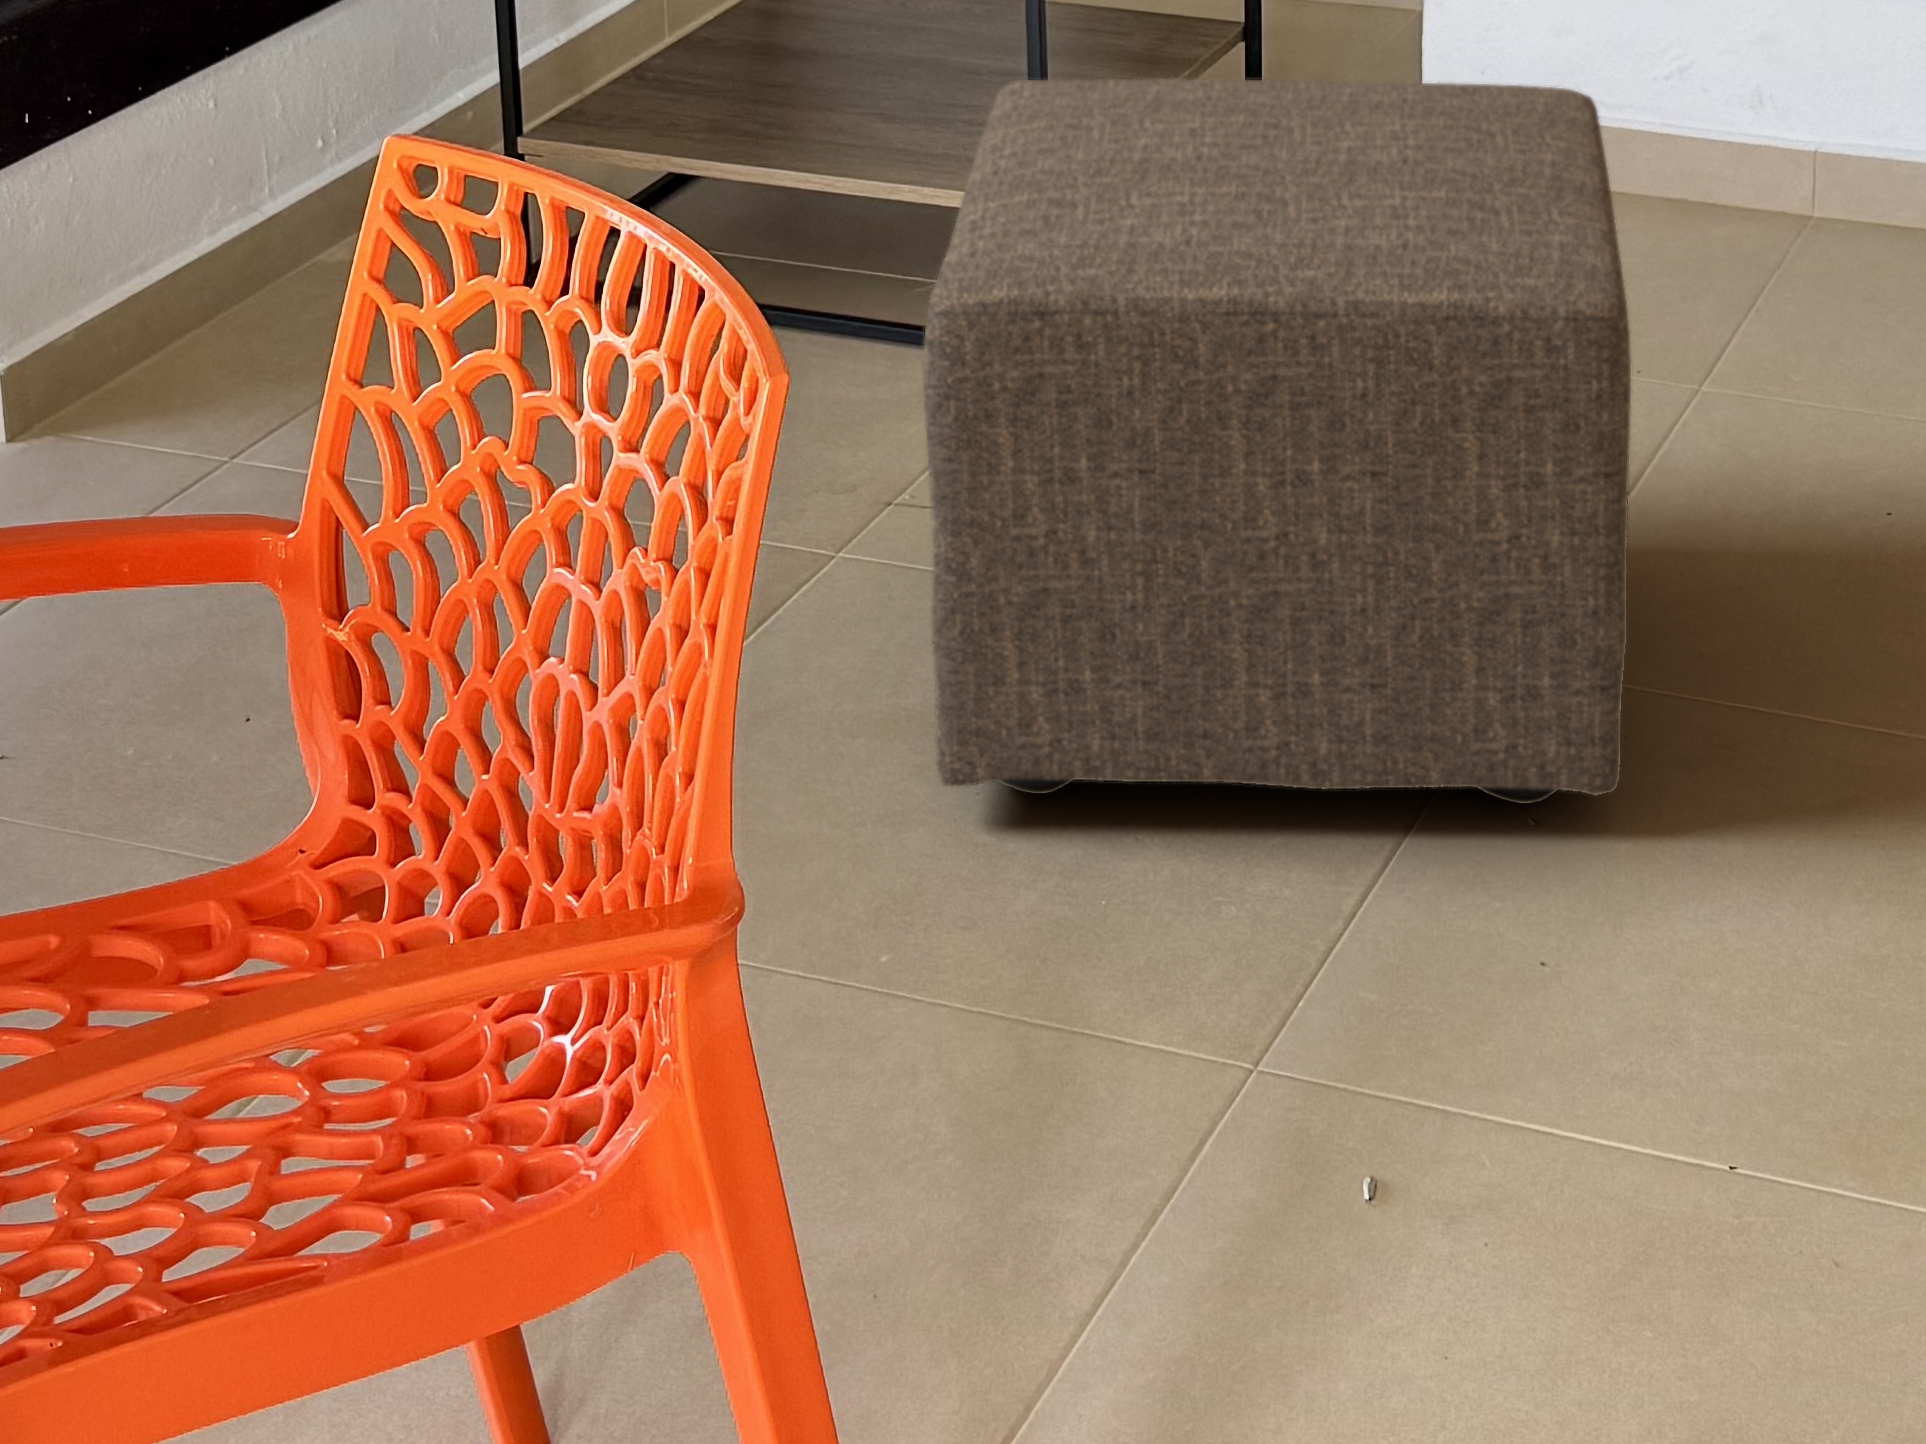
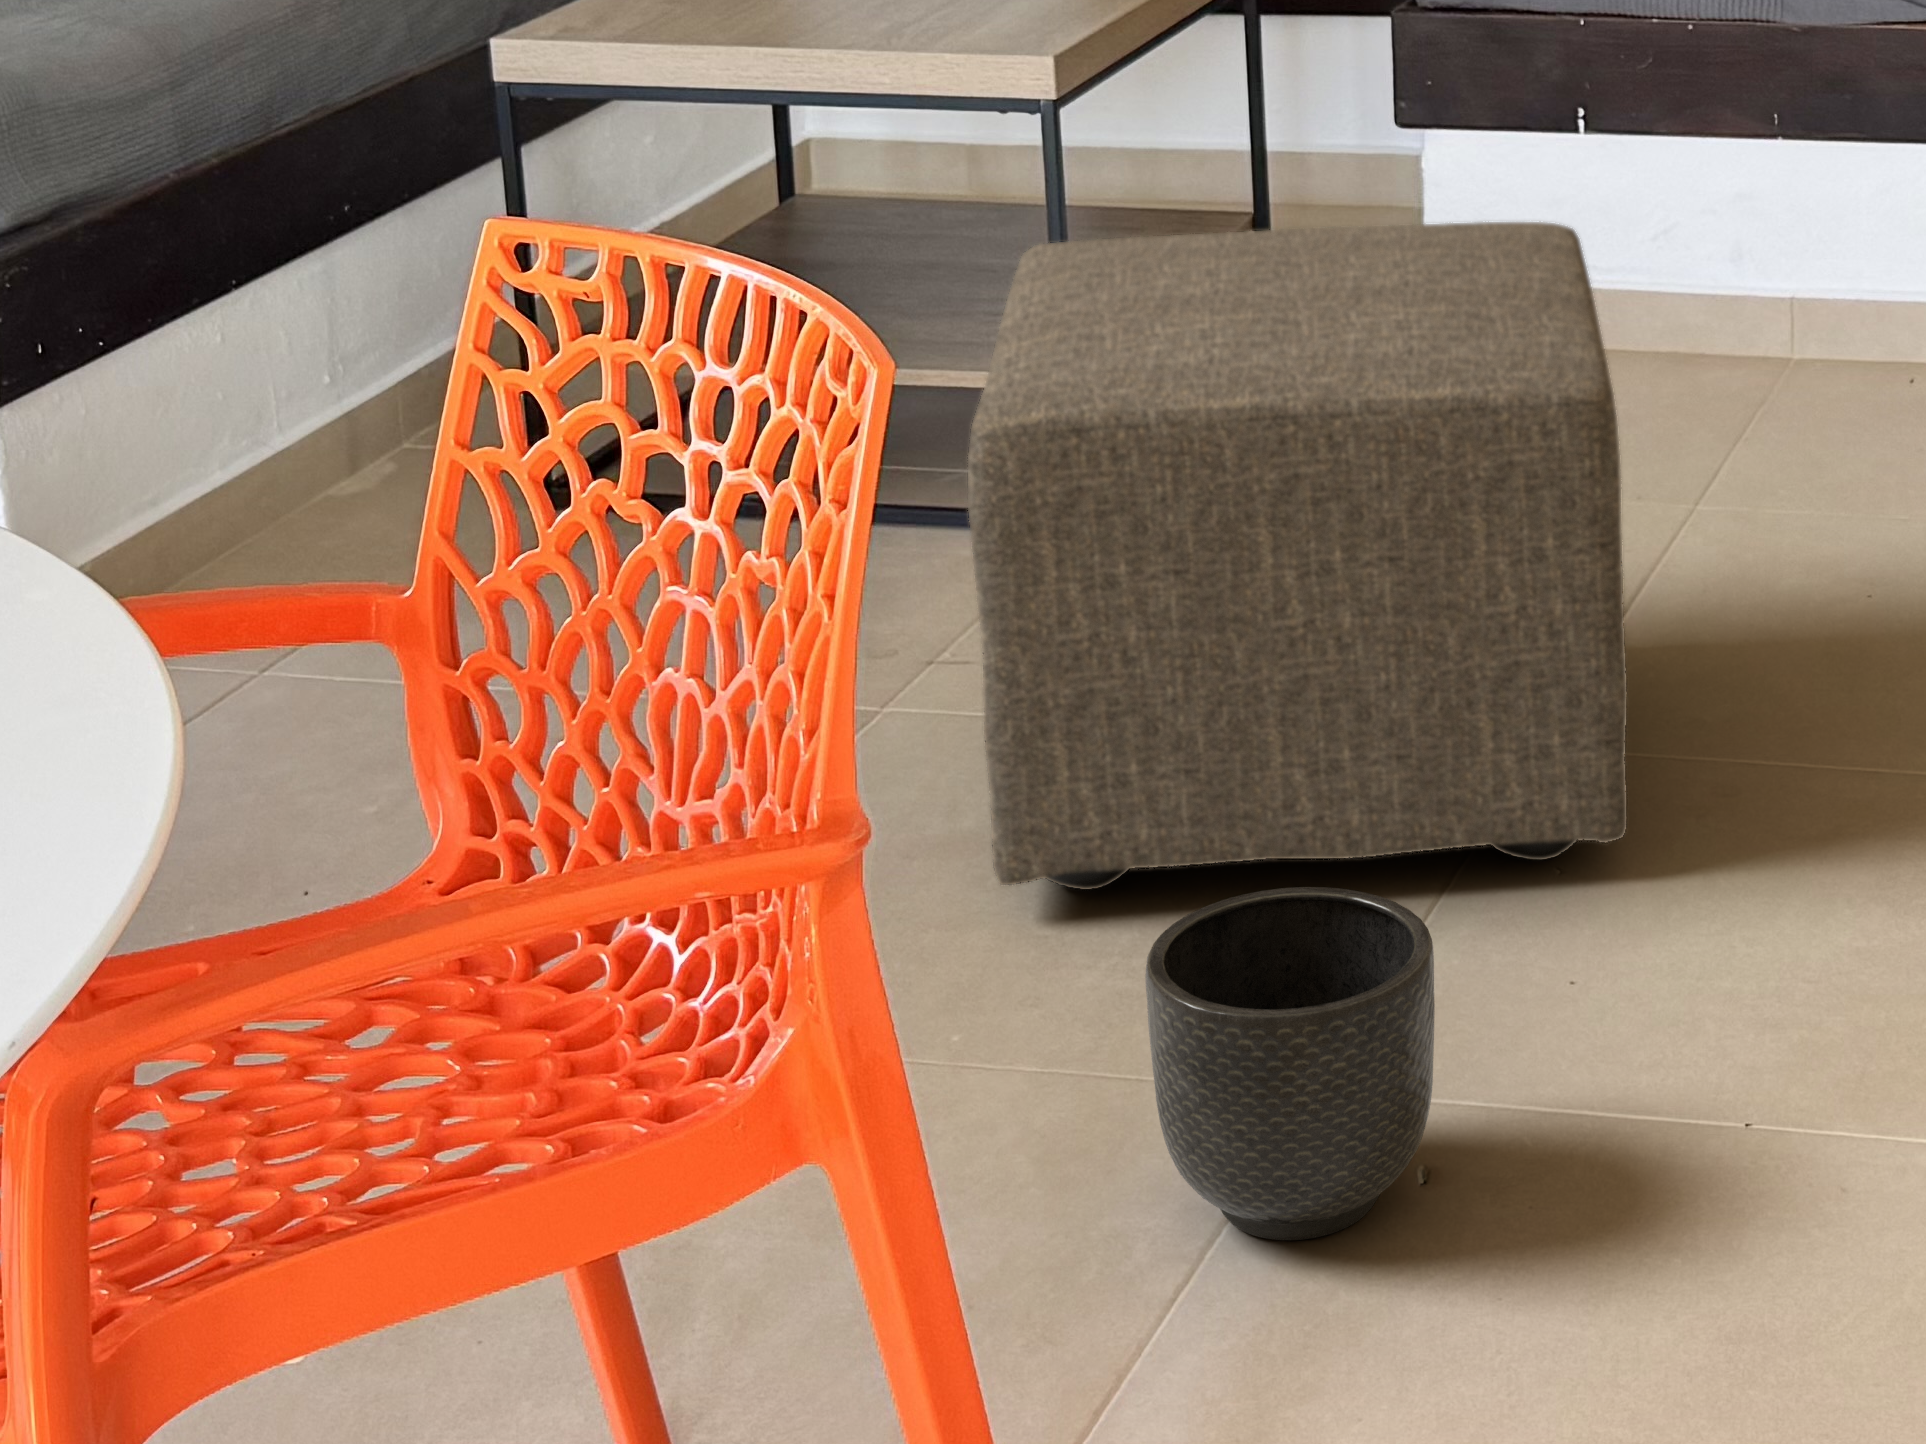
planter: none [1082,858,1398,1255] -> present [1145,887,1435,1240]

